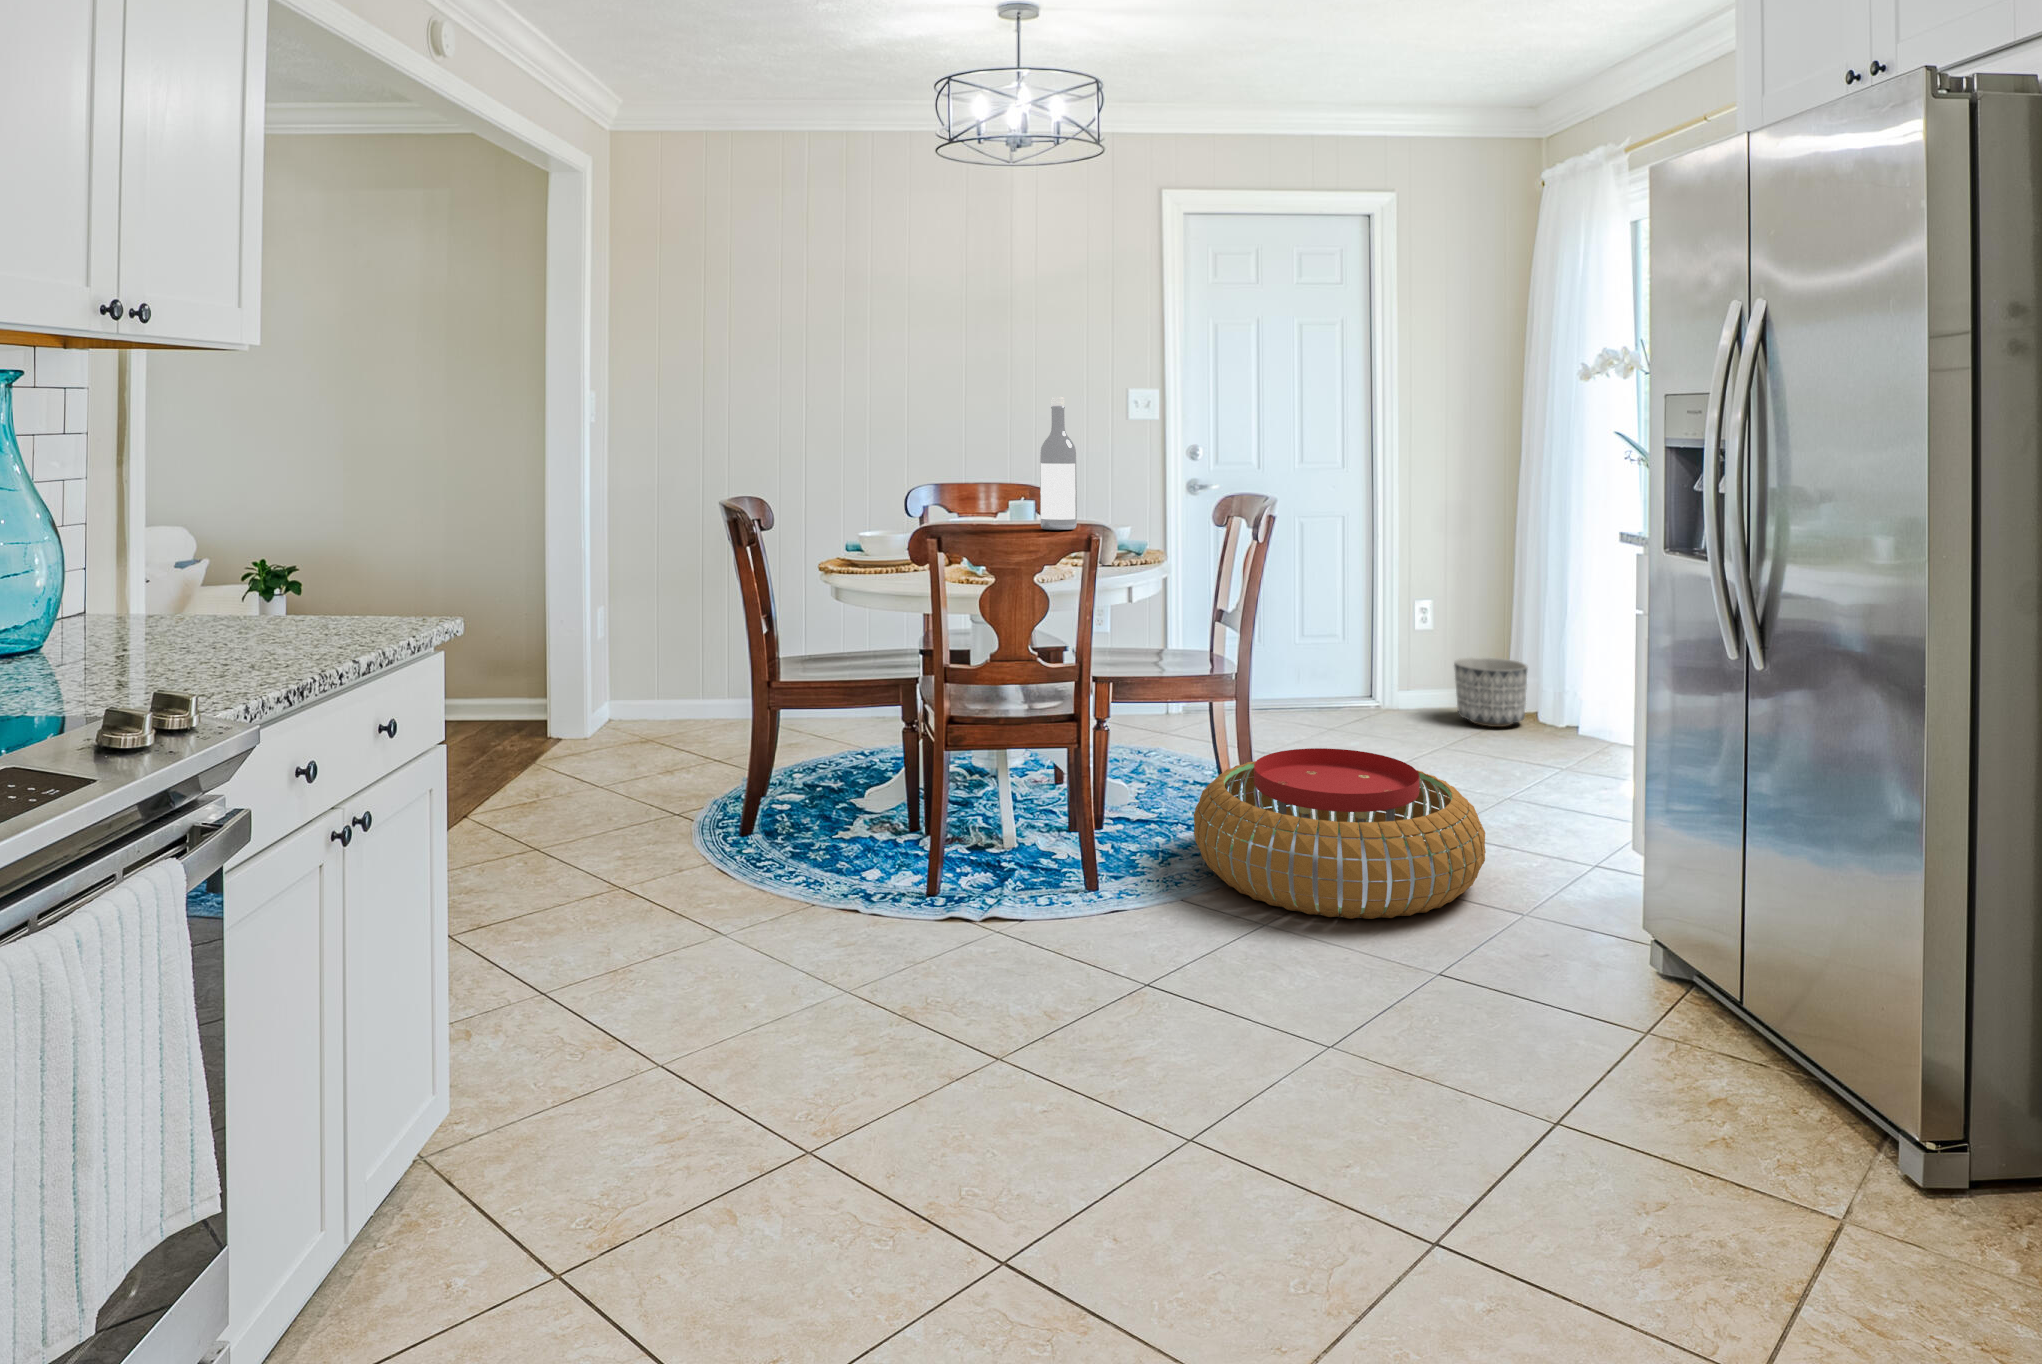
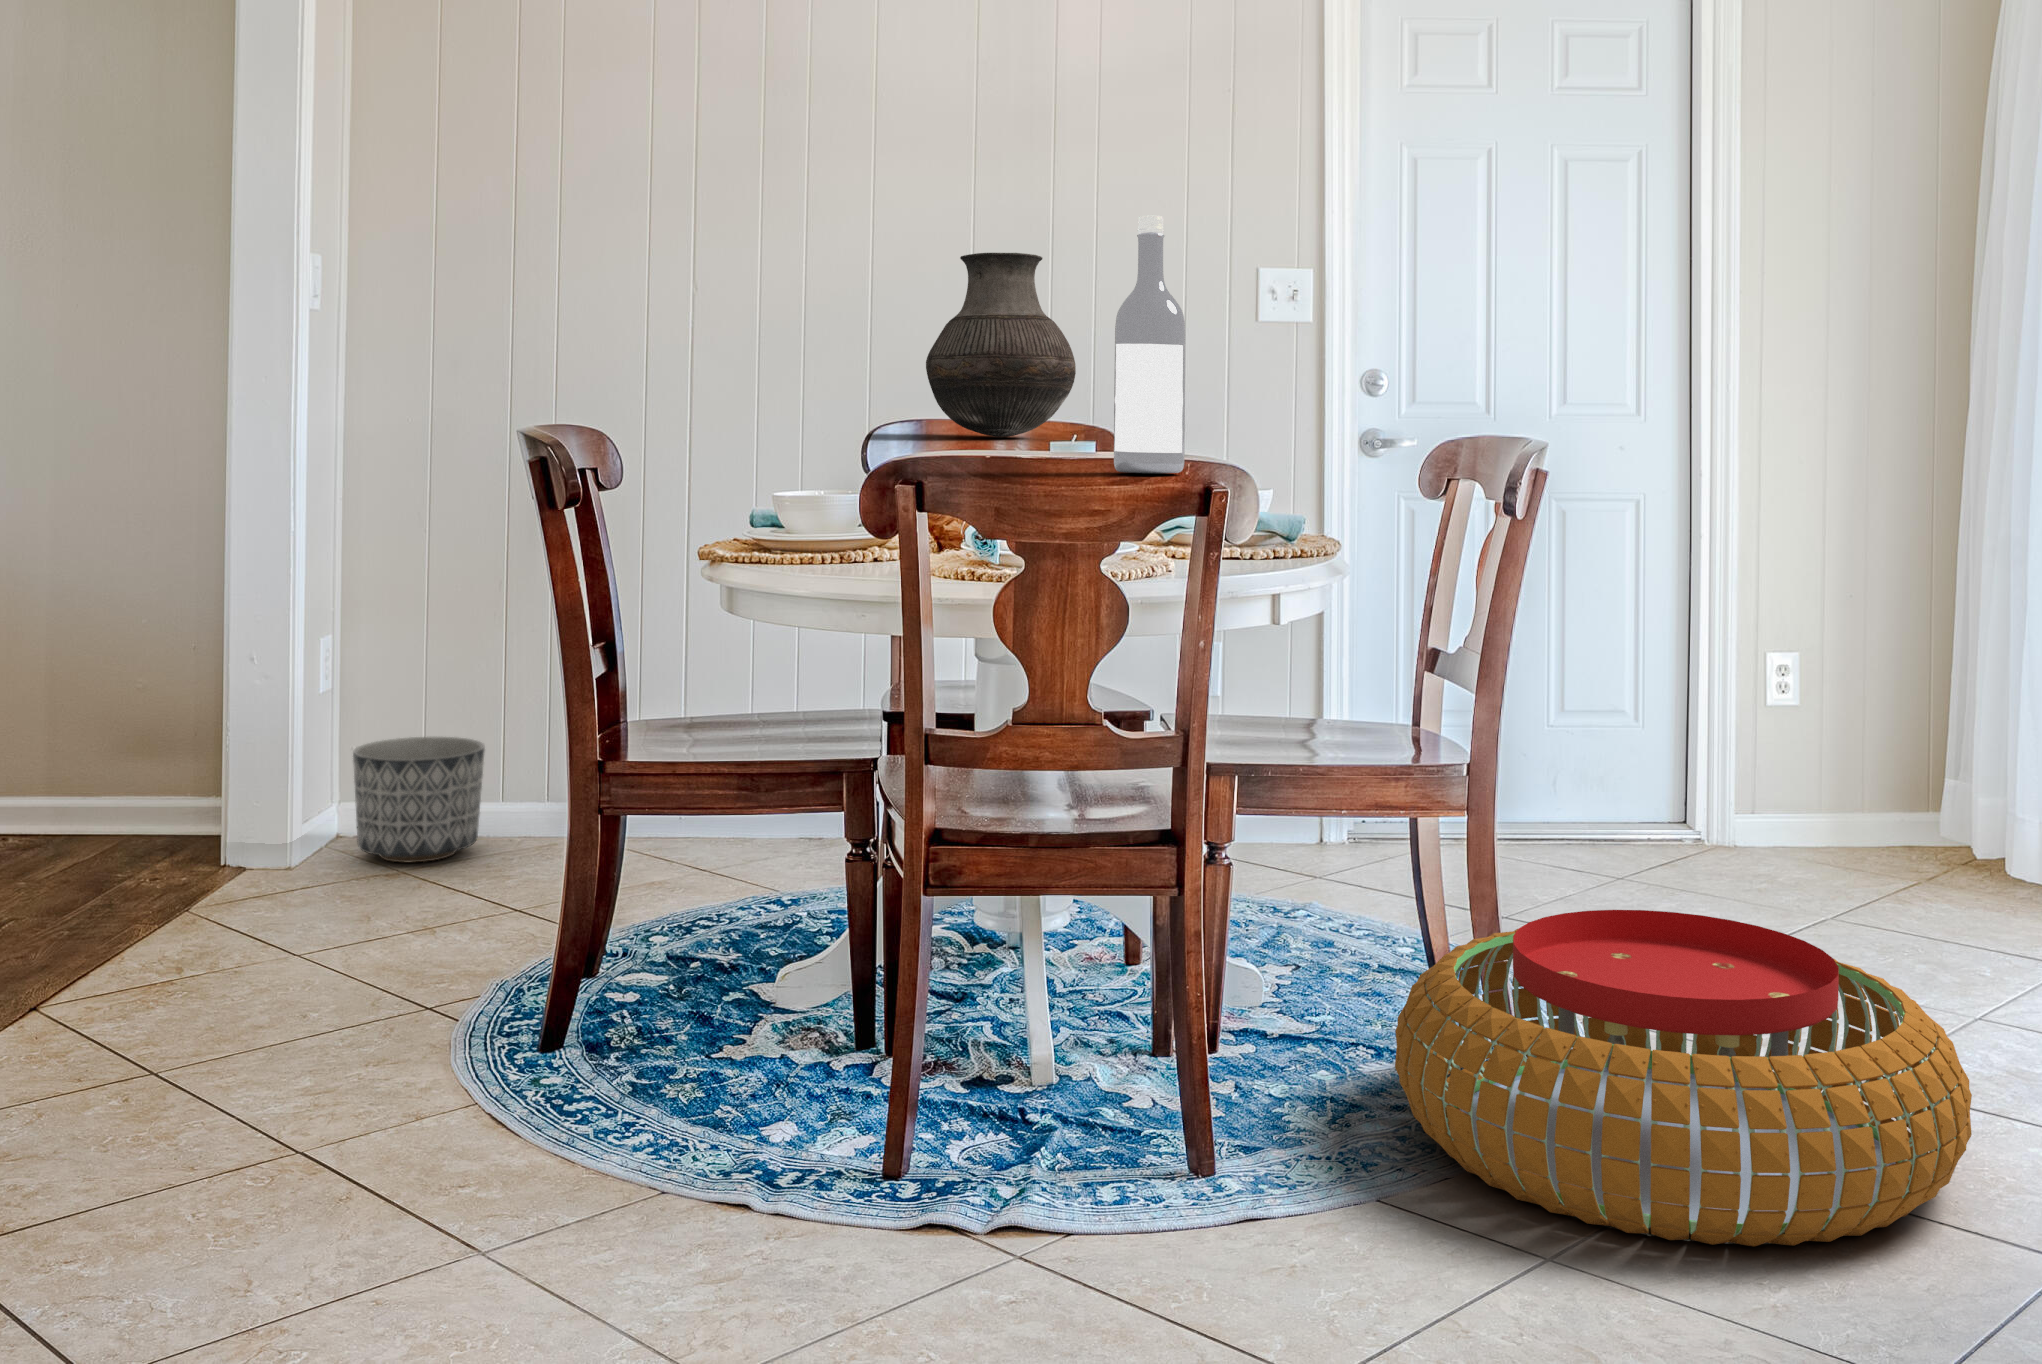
vase: none [943,400,1024,499] -> present [926,253,1076,437]
planter: present [1454,657,1528,727] -> present [353,737,485,863]

